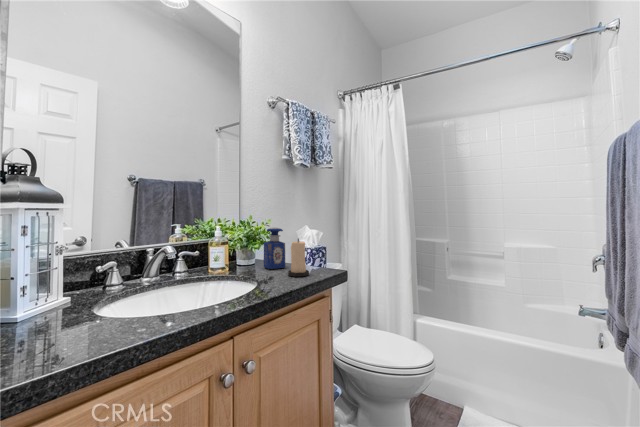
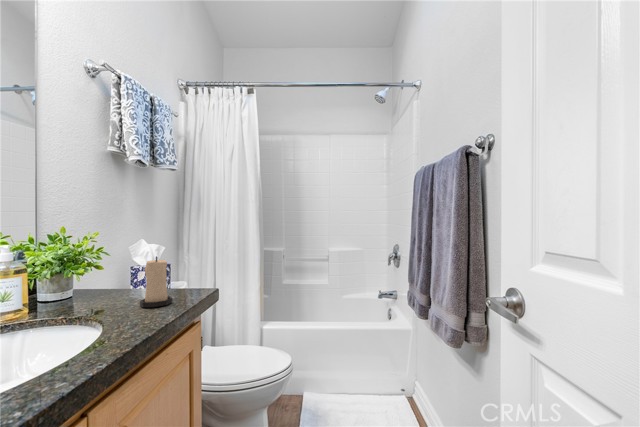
perfume bottle: present [264,228,285,269] -> none [91,243,128,301]

